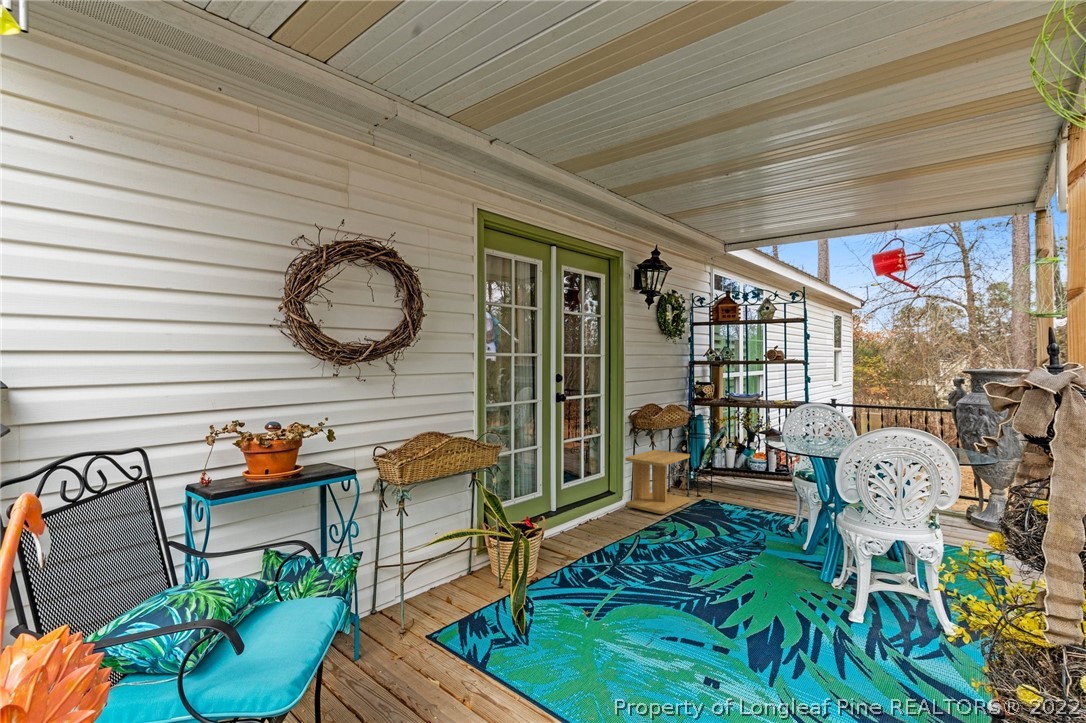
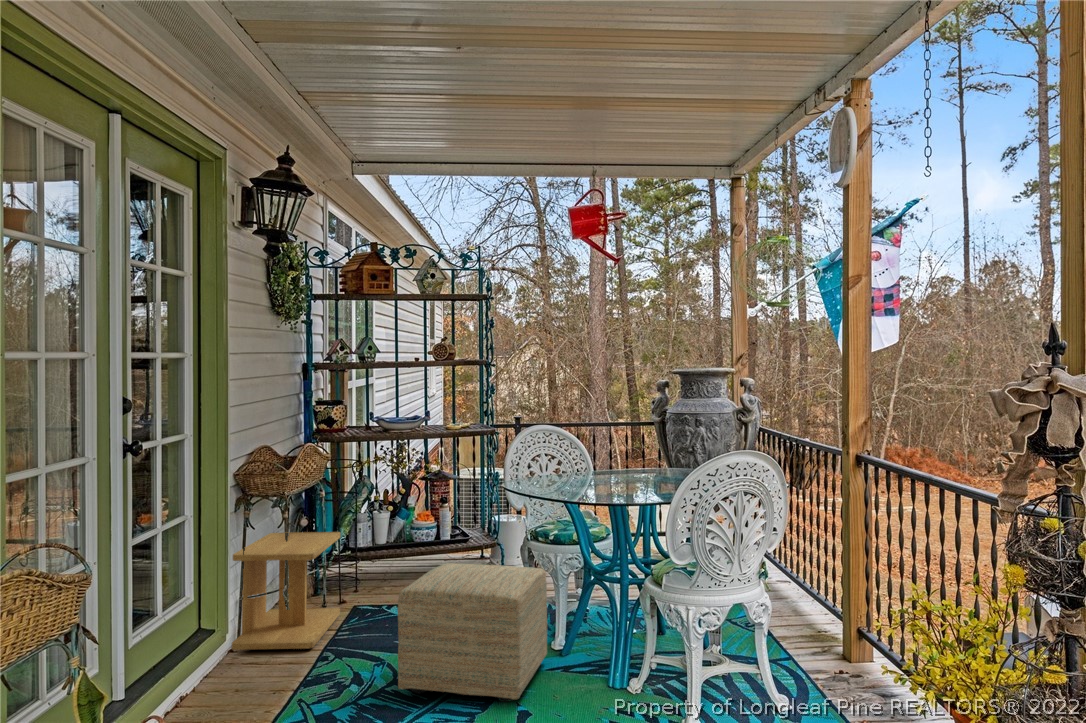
ottoman: none [686,481,791,567] -> present [398,563,547,702]

